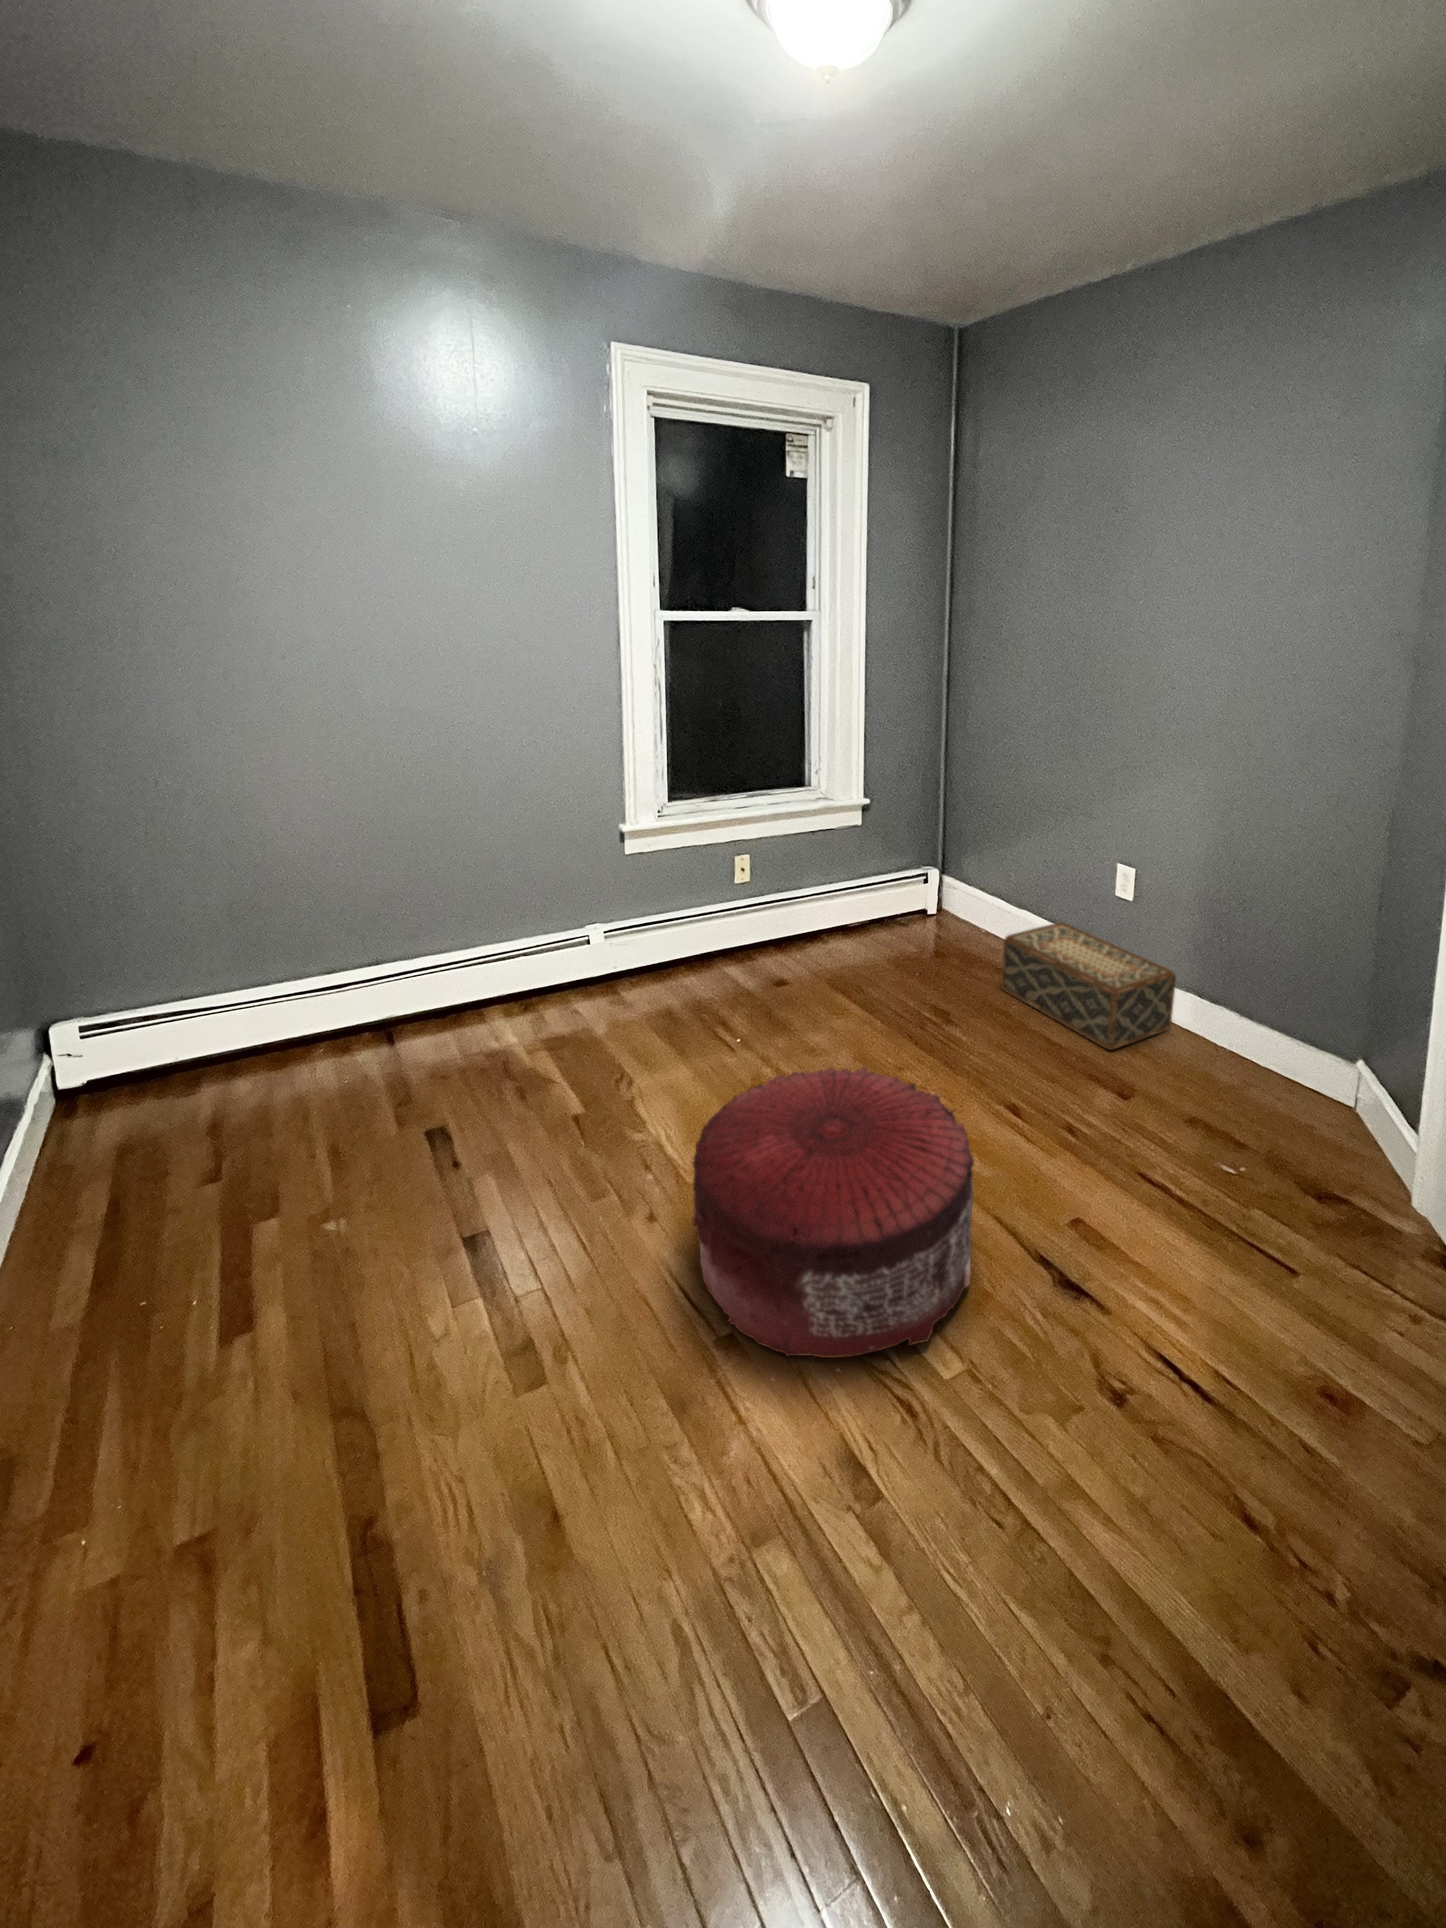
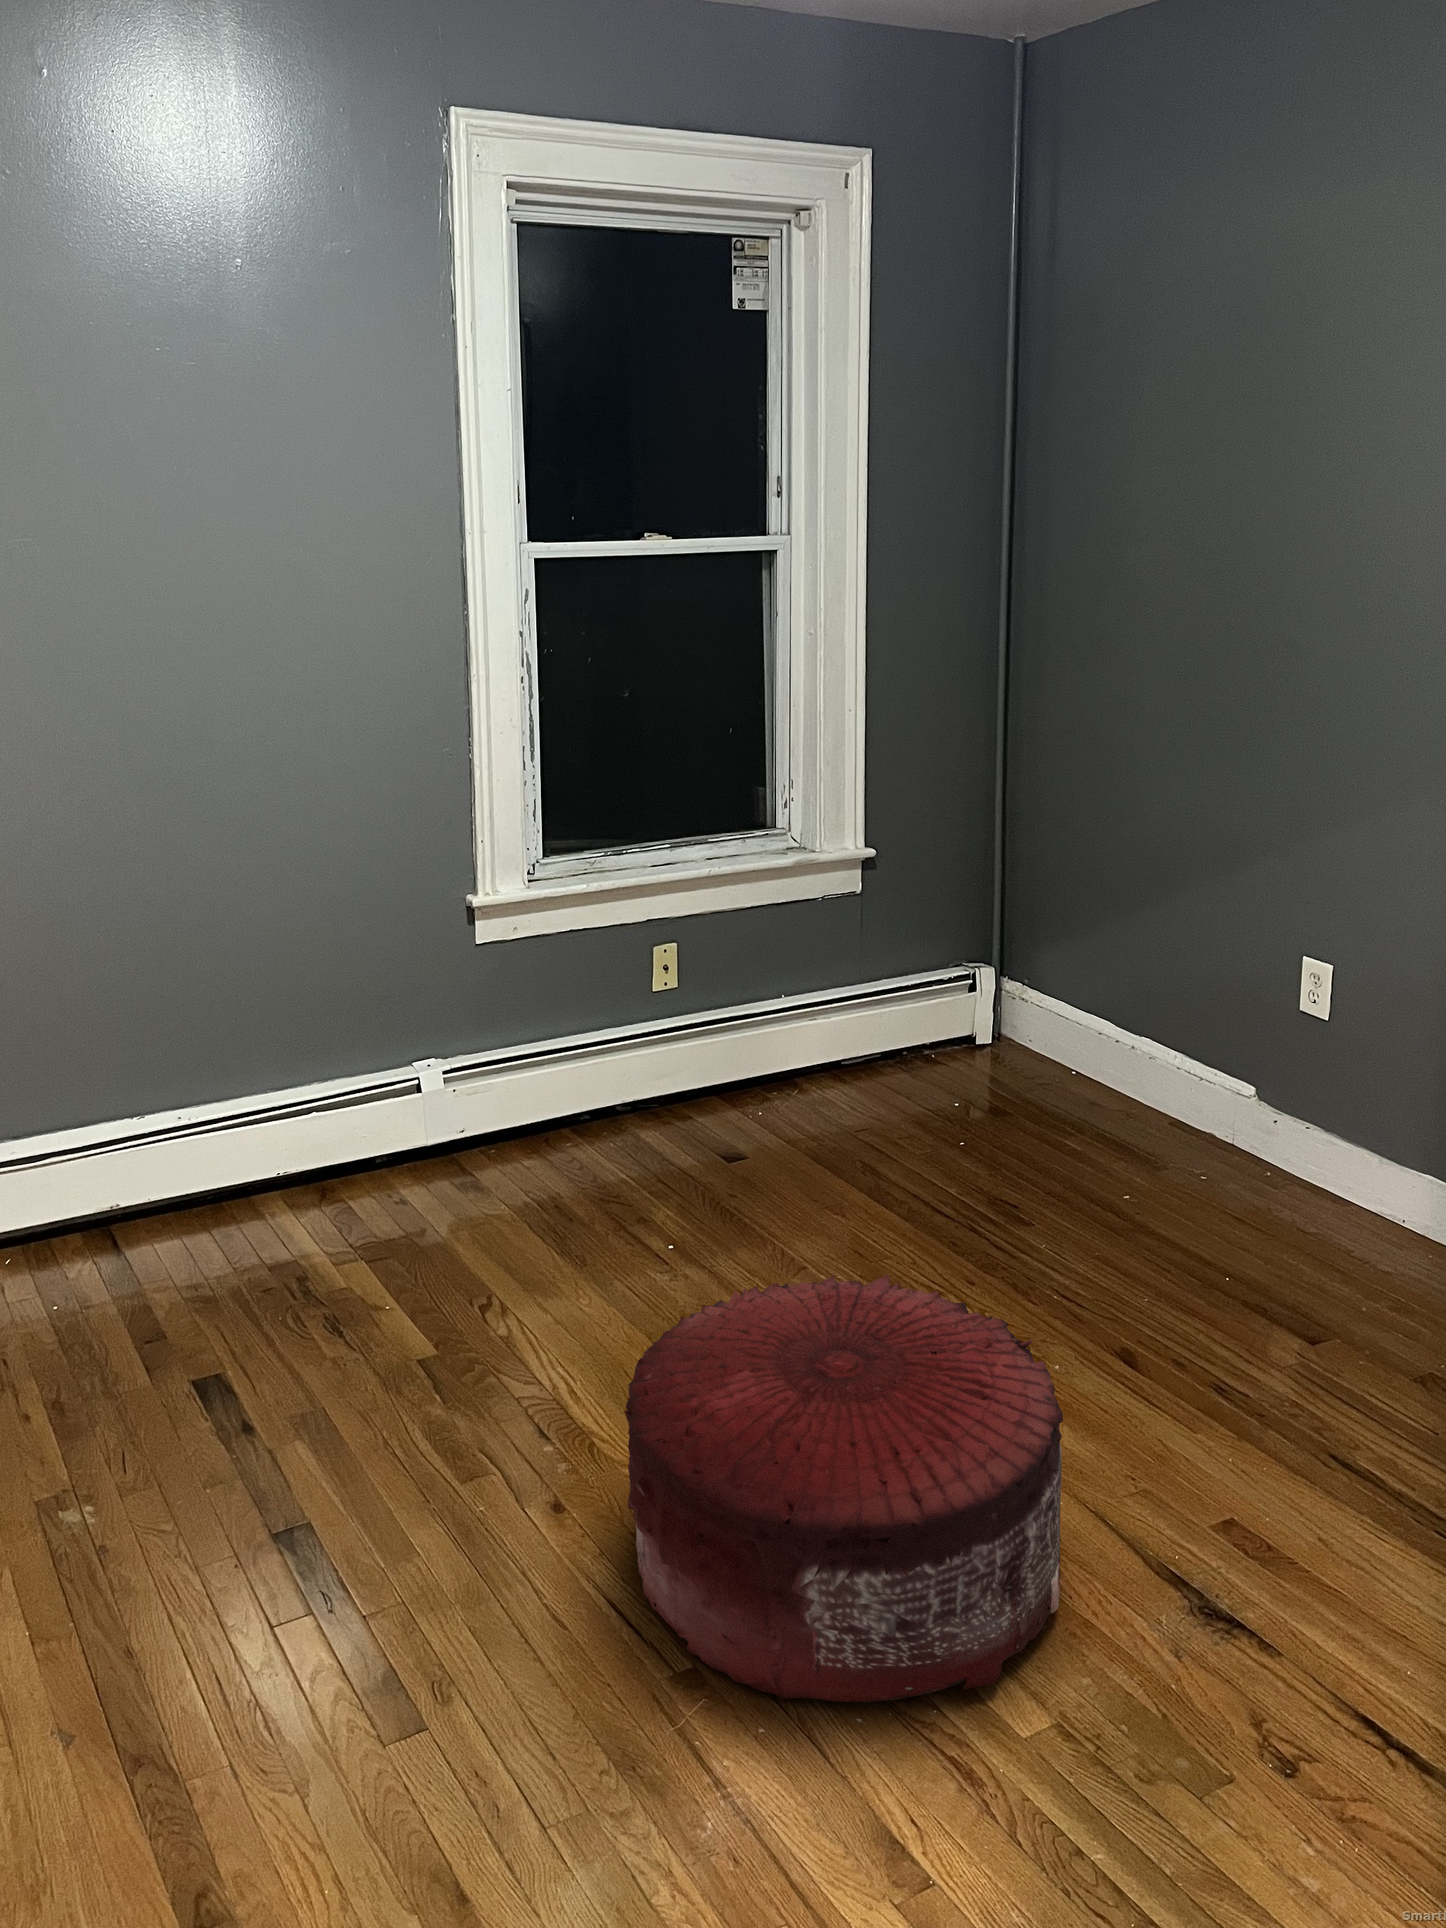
woven basket: present [1001,922,1176,1050] -> none [1106,1055,1406,1268]

